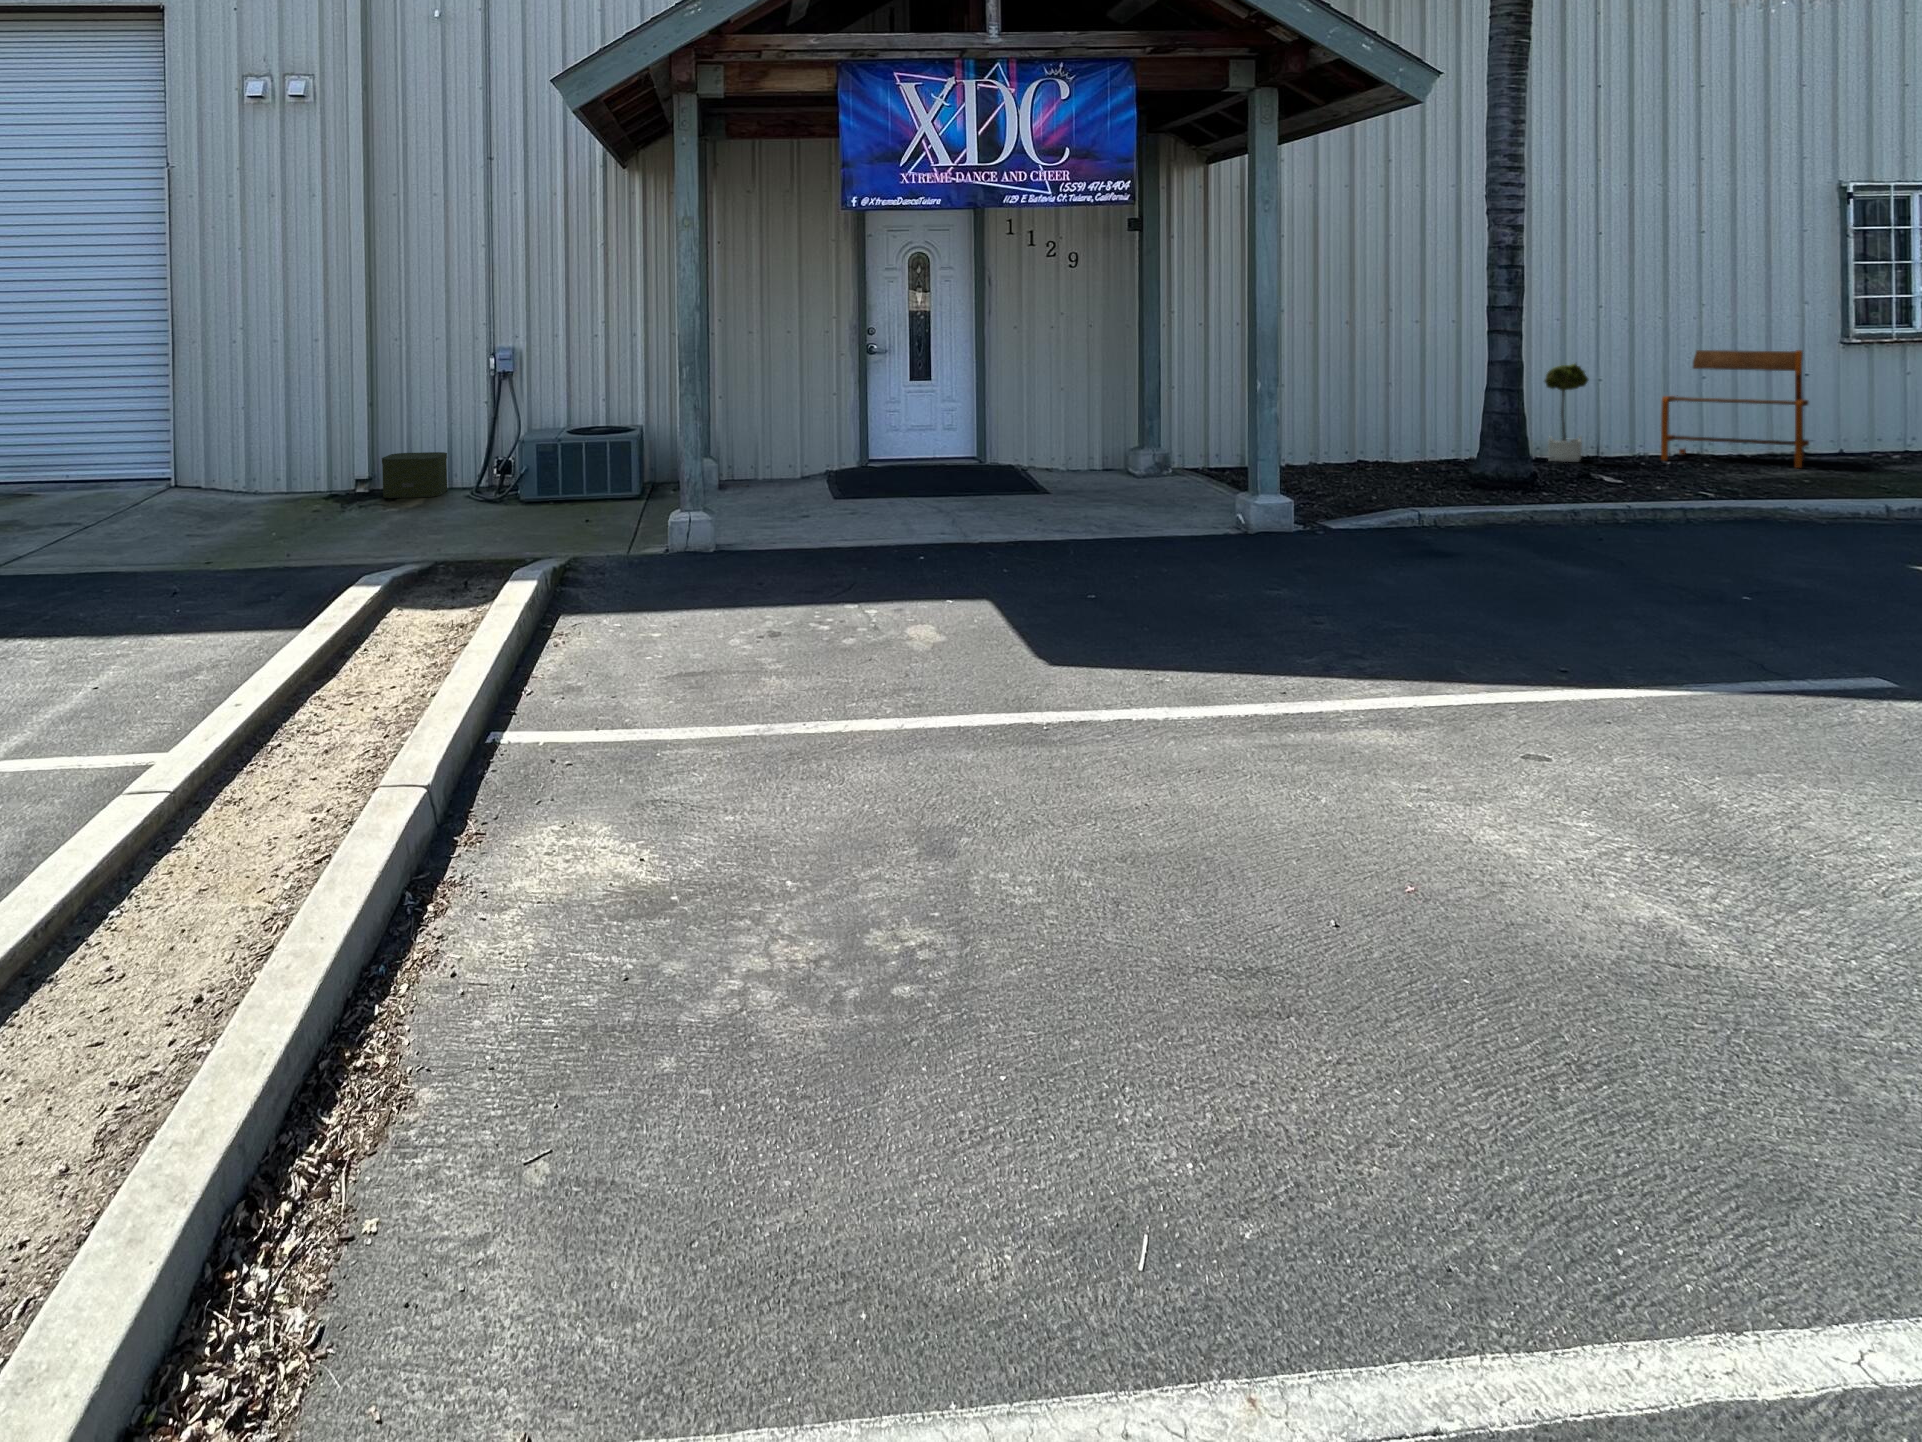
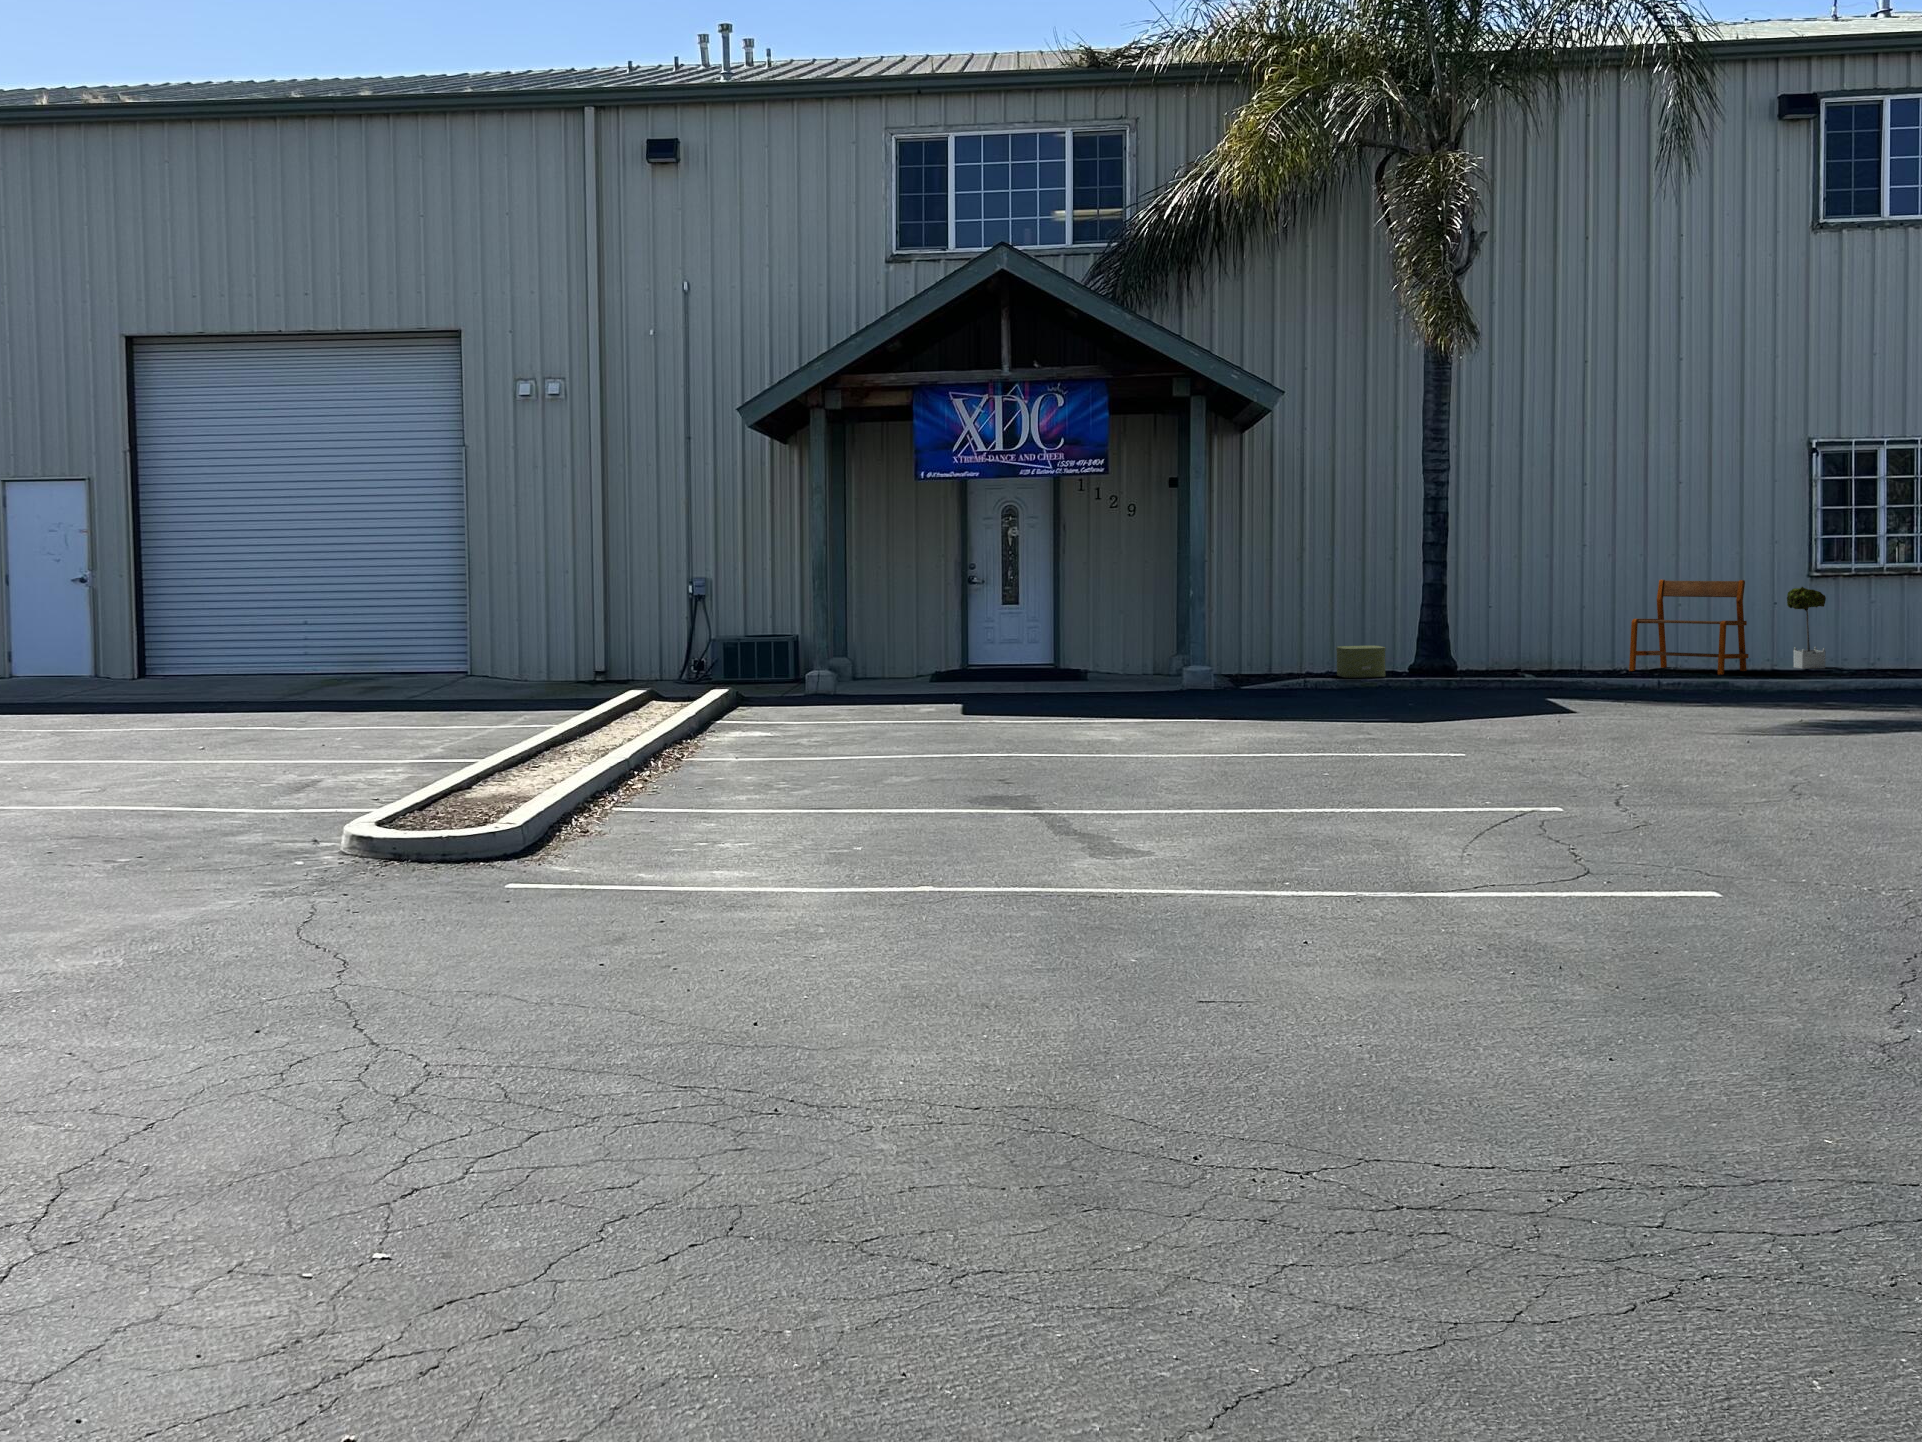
potted tree: present [1544,364,1588,462] -> present [1787,587,1826,669]
storage box: present [382,452,447,498] -> present [1336,646,1386,678]

